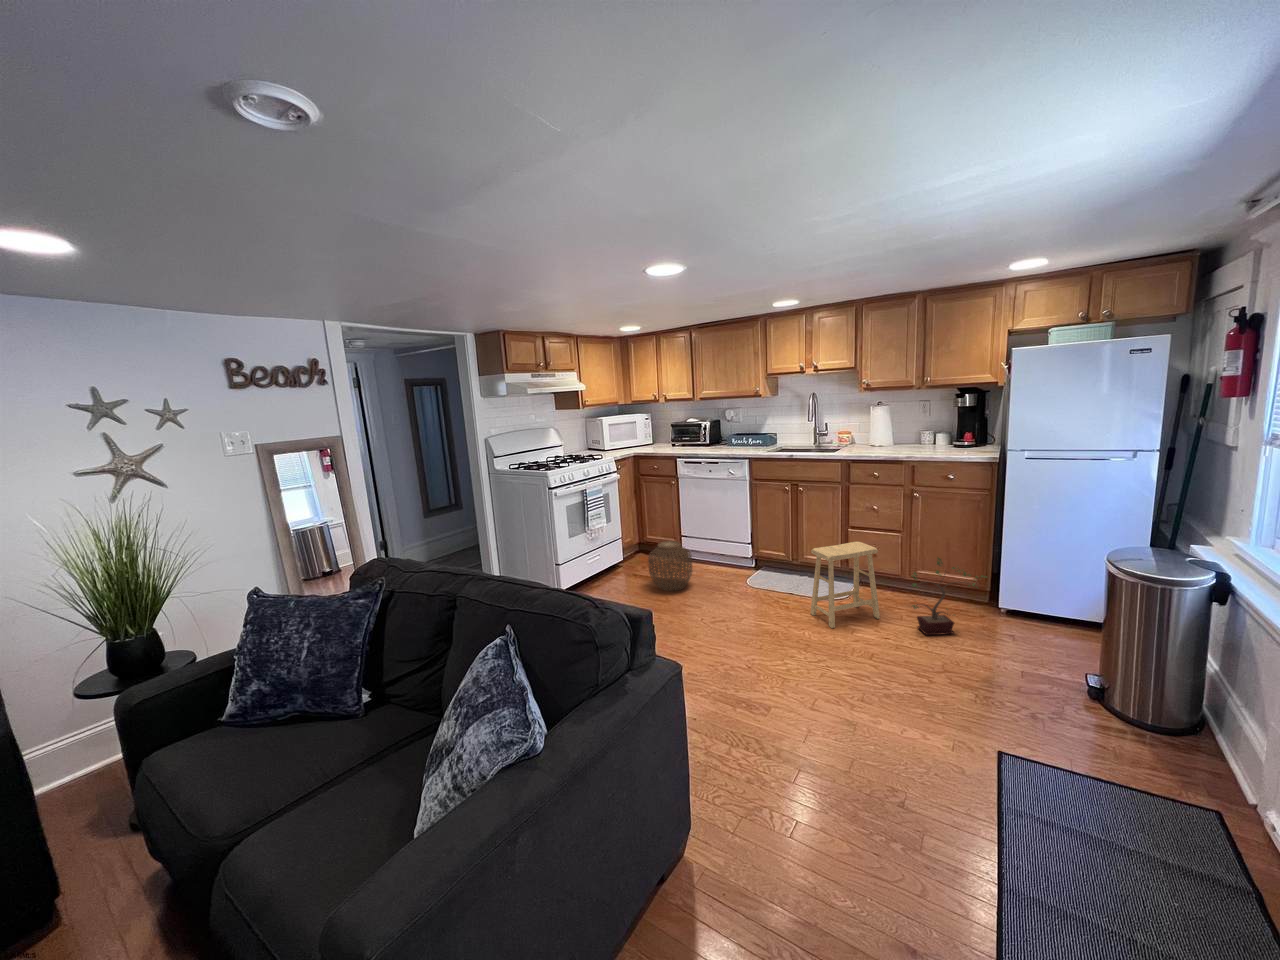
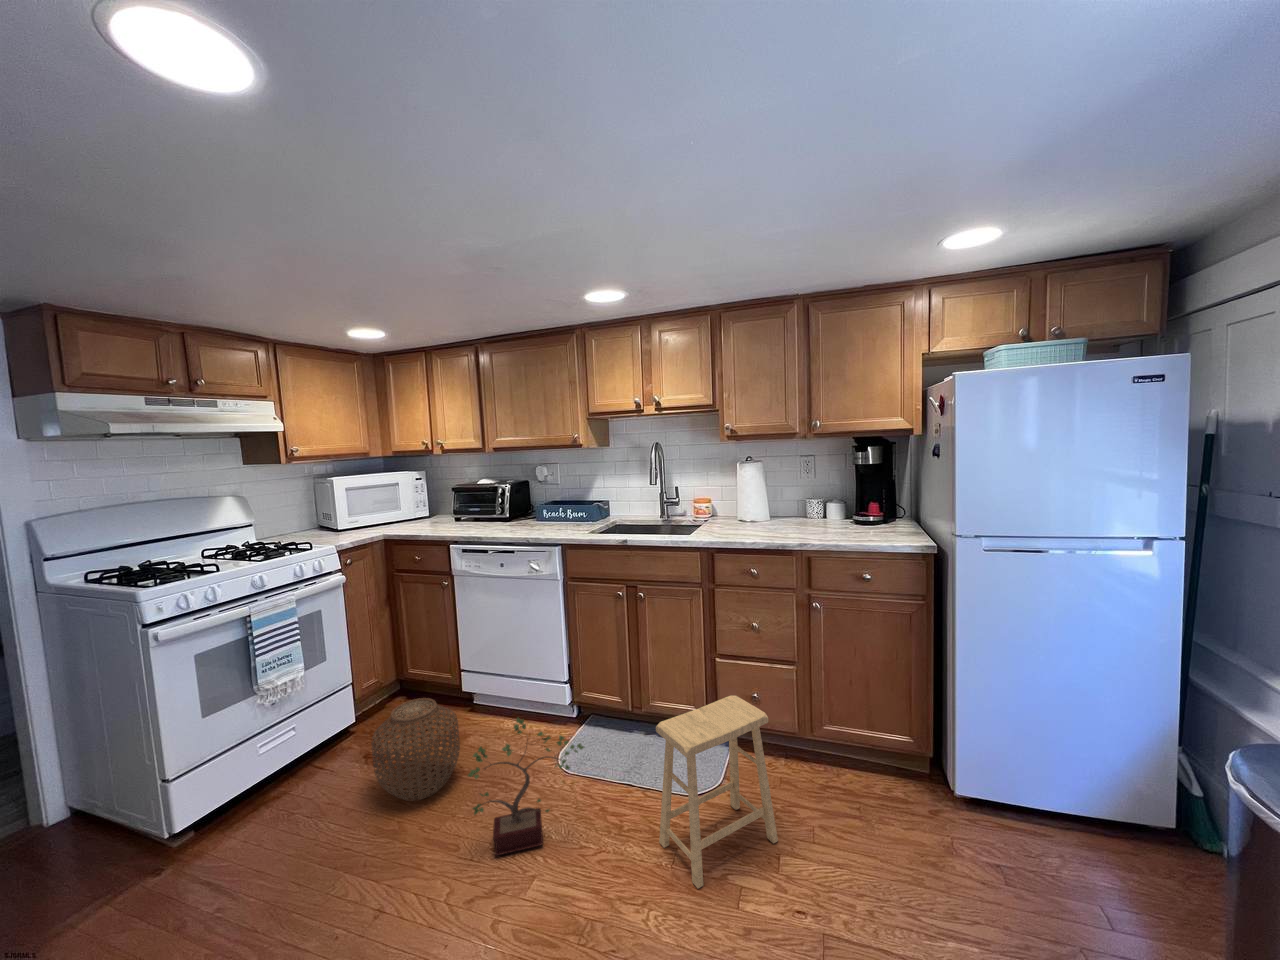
potted plant: present [912,558,987,635] -> present [468,718,584,855]

